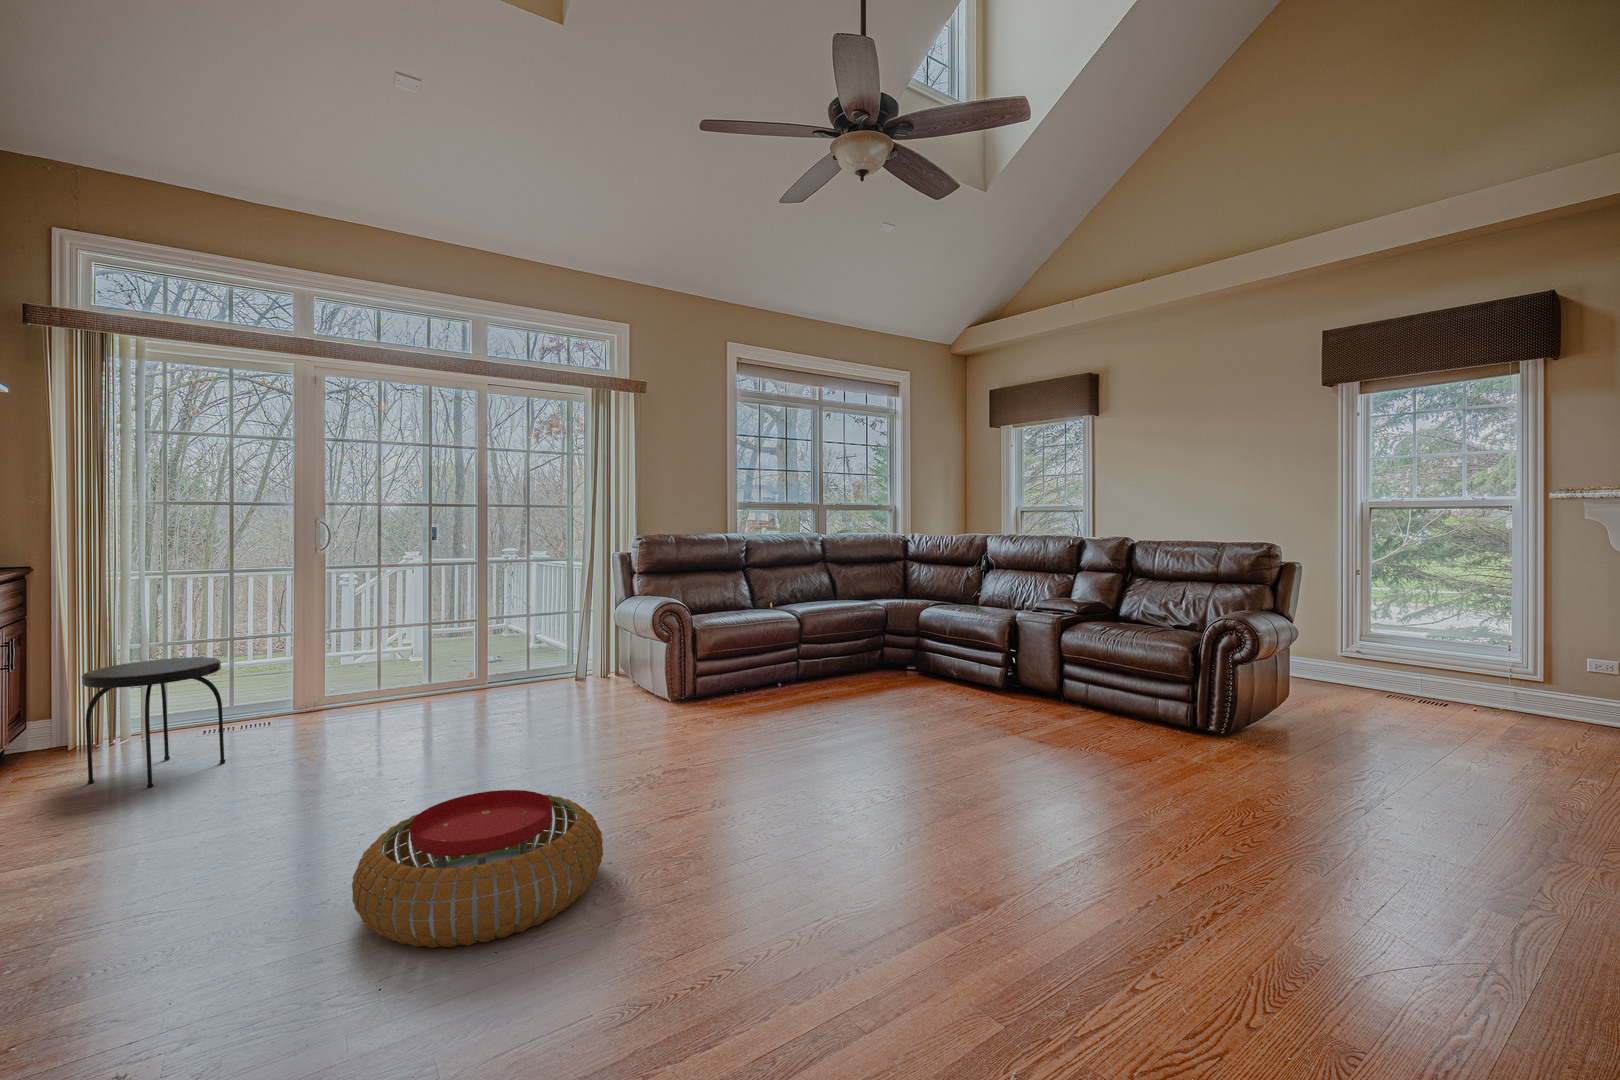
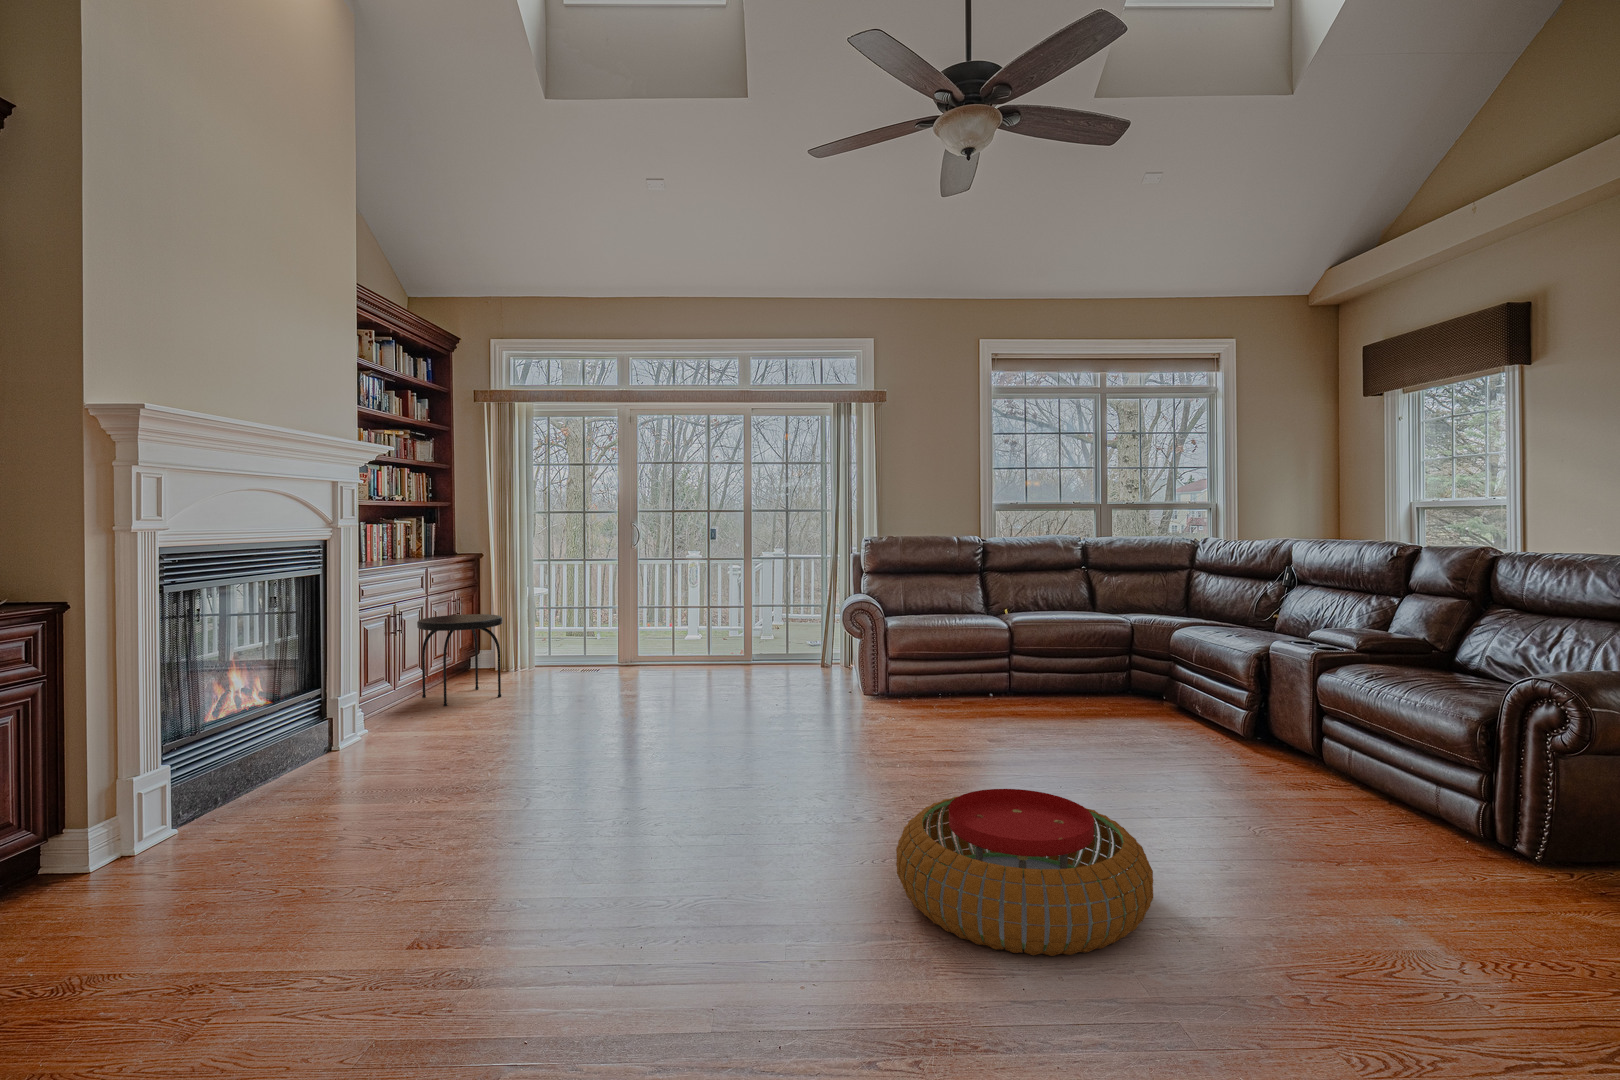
pouf: present [352,790,603,948] -> present [896,789,1153,956]

